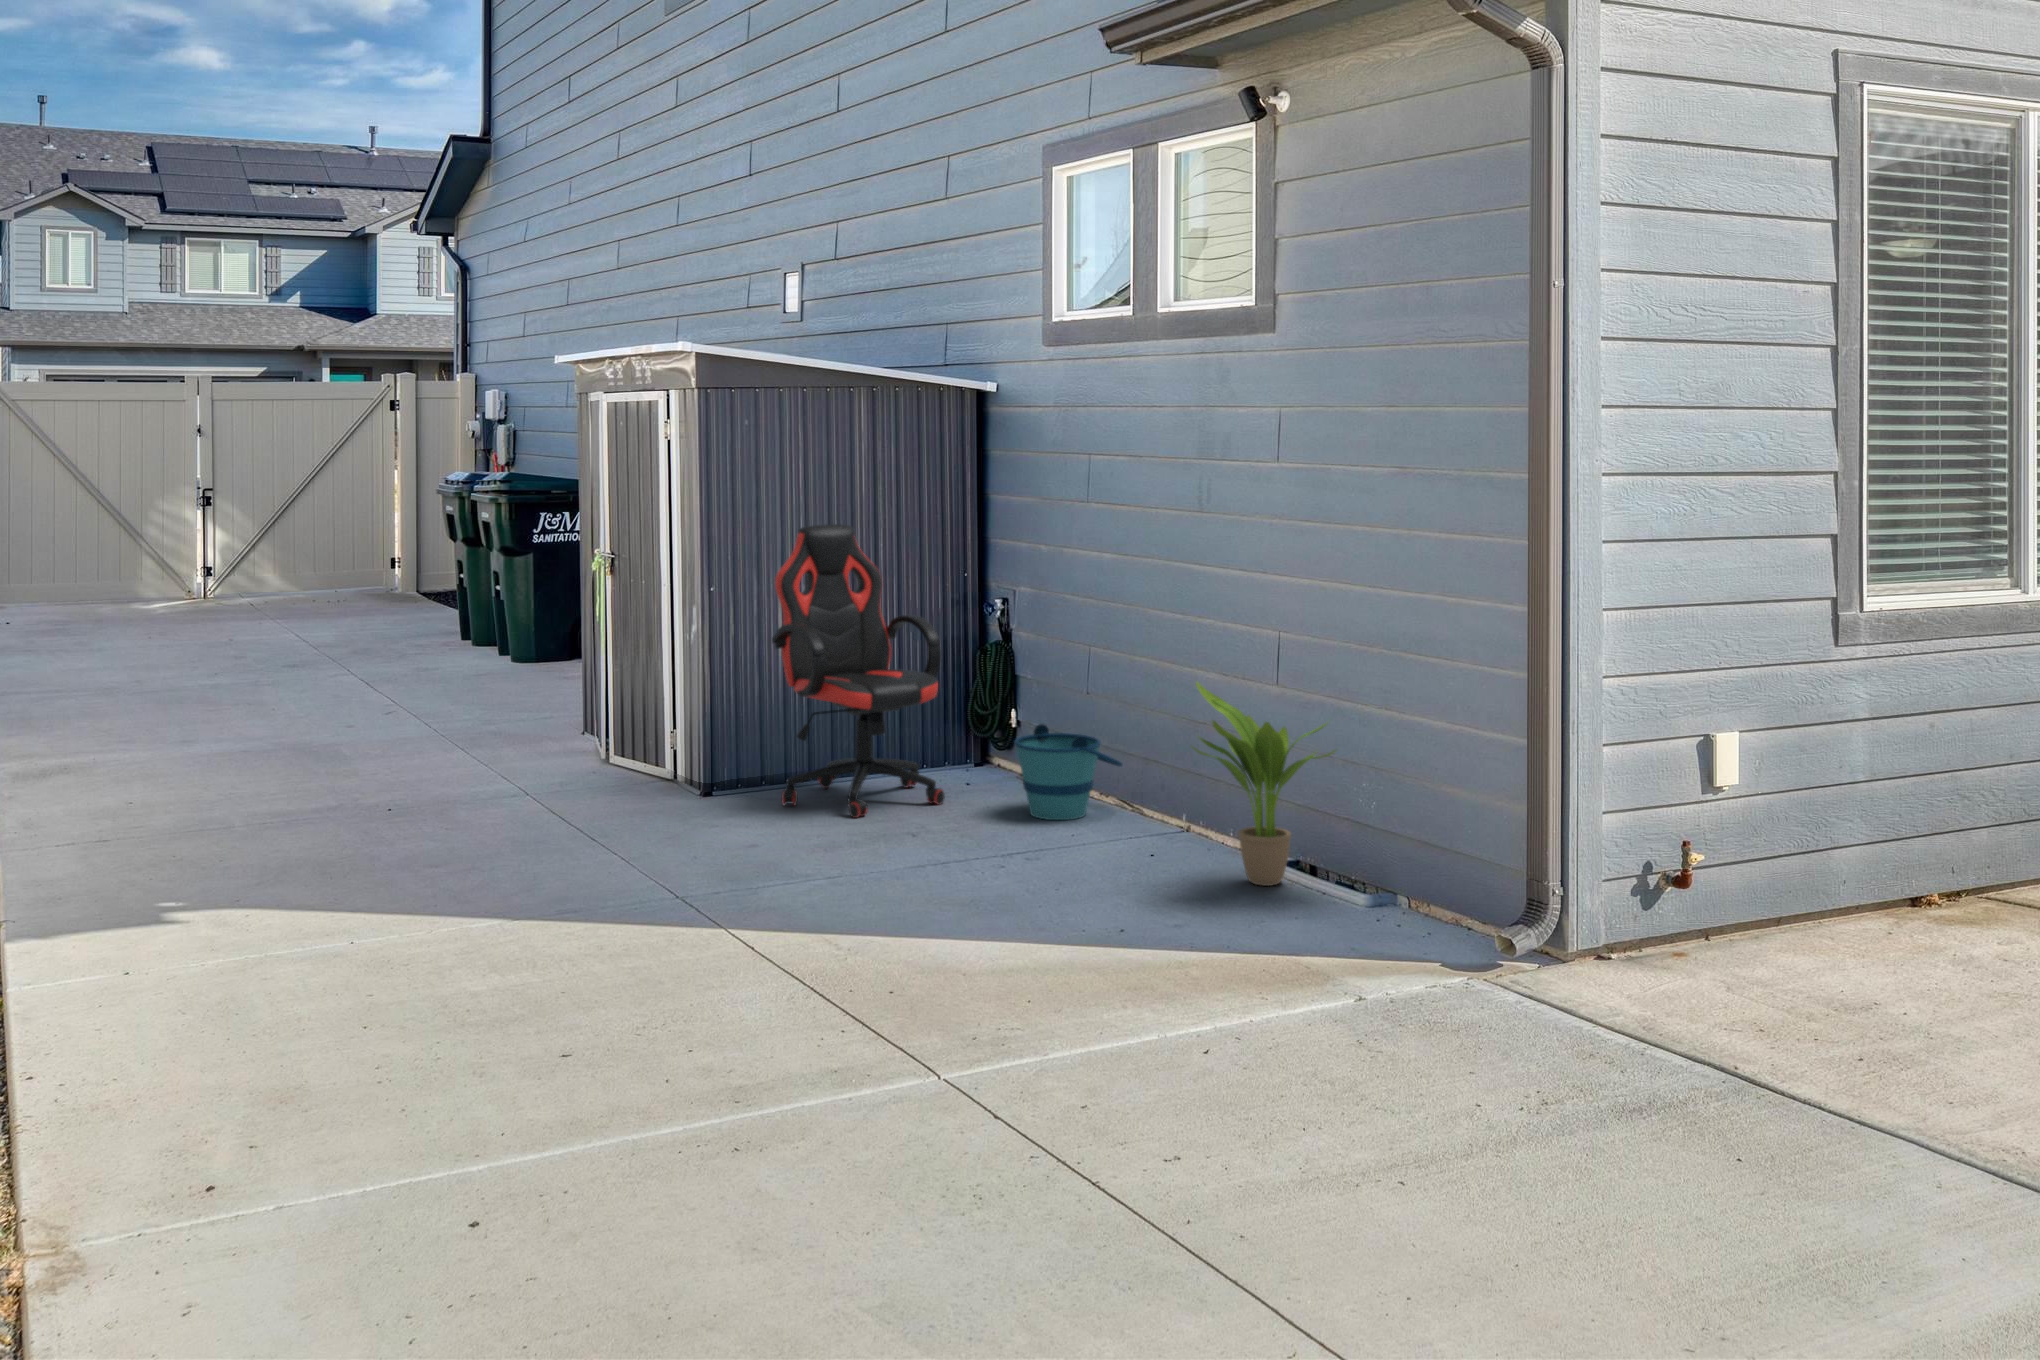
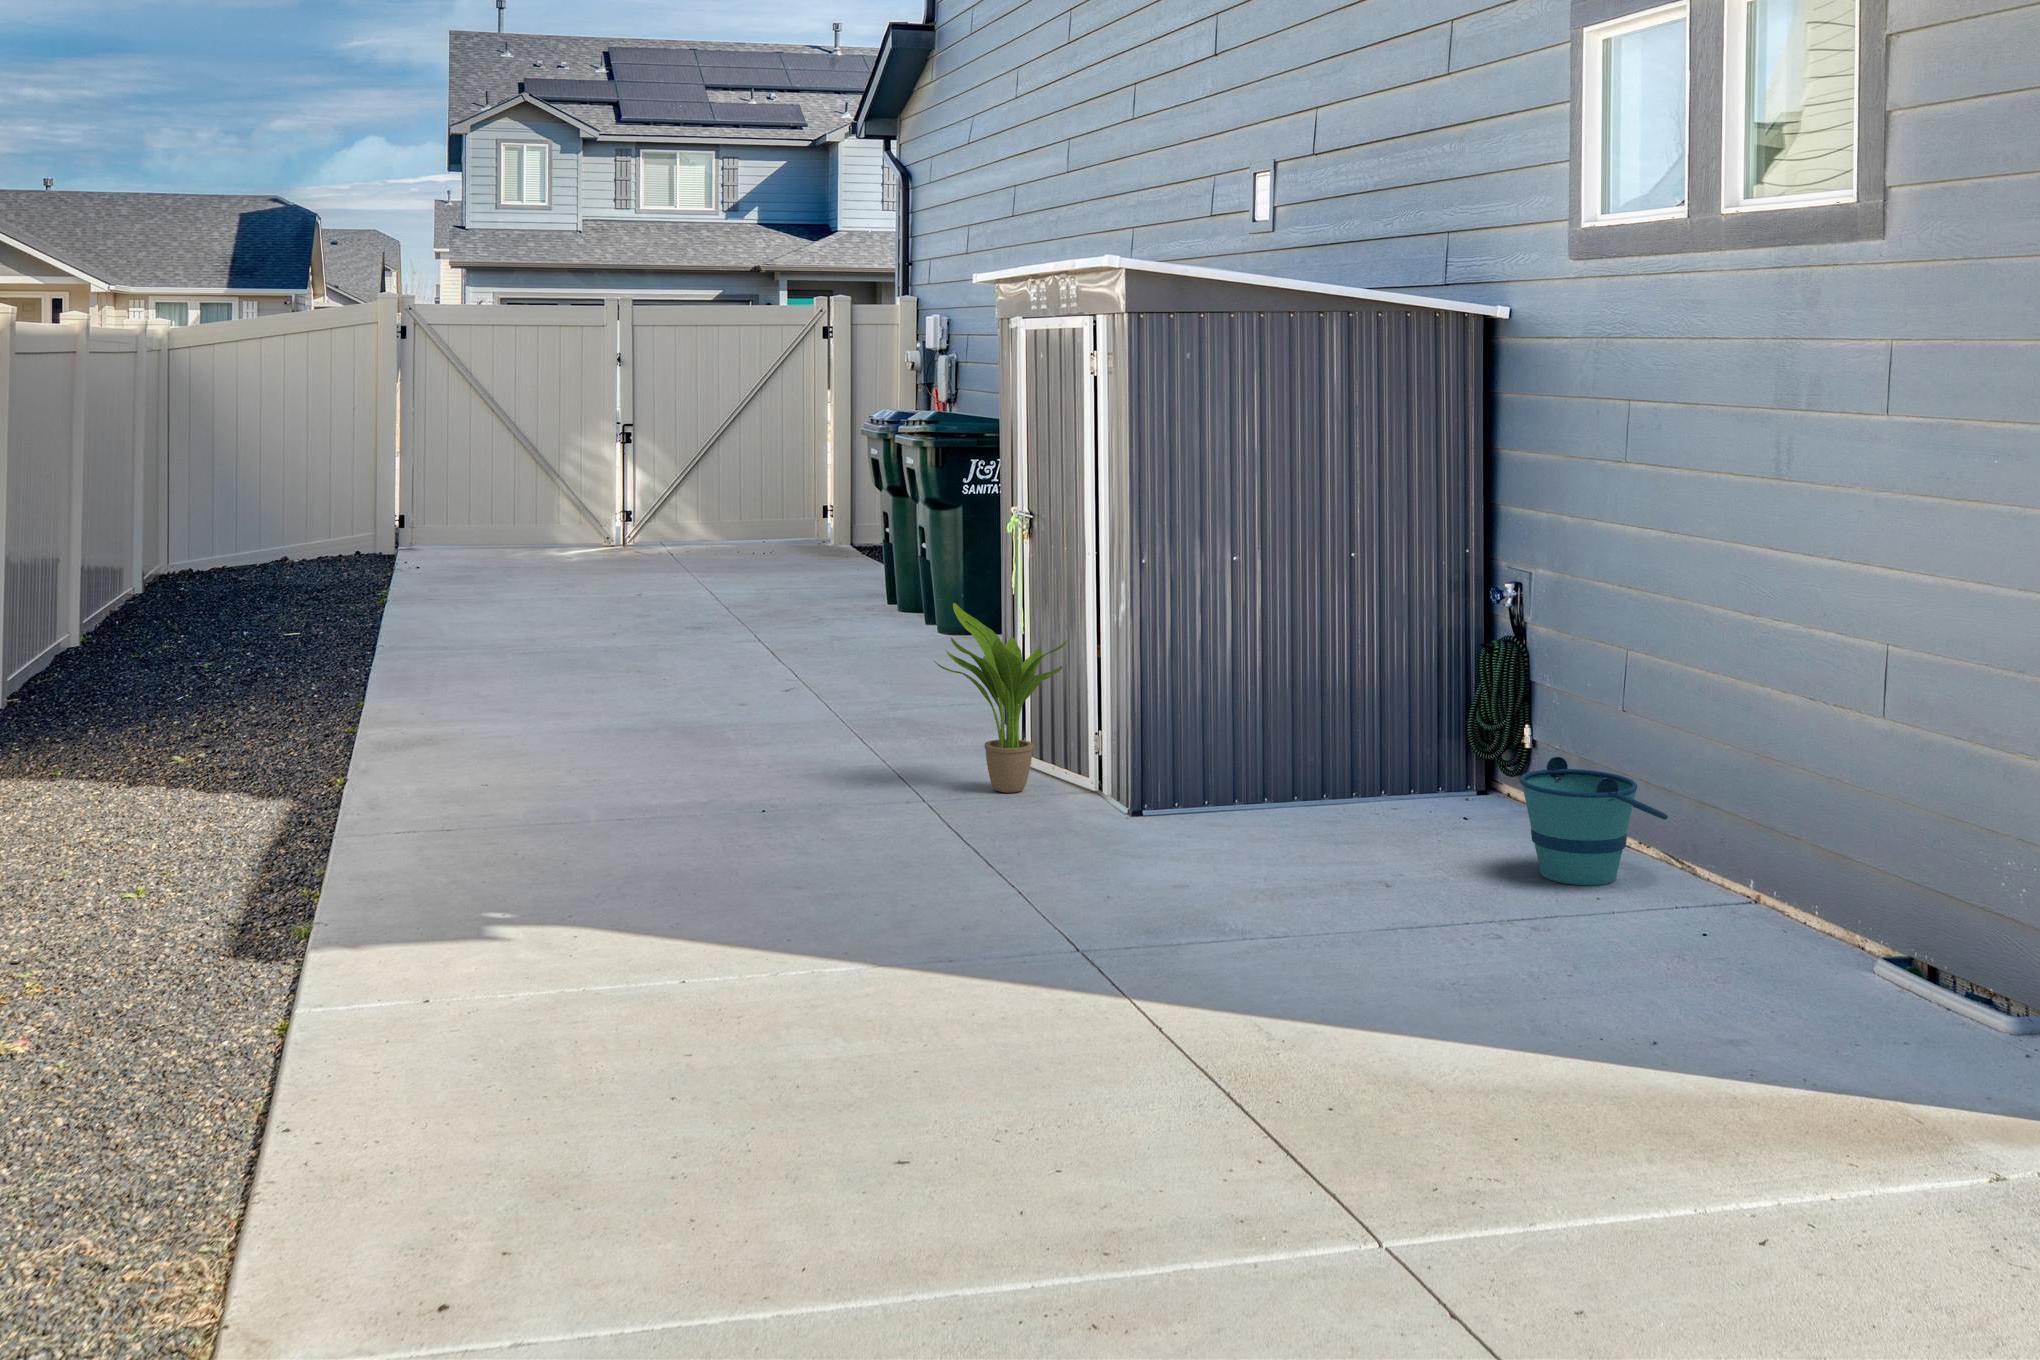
chair: present [772,524,945,818] -> none [1211,489,1429,863]
potted plant: present [1193,681,1336,886] -> present [934,603,1070,793]

